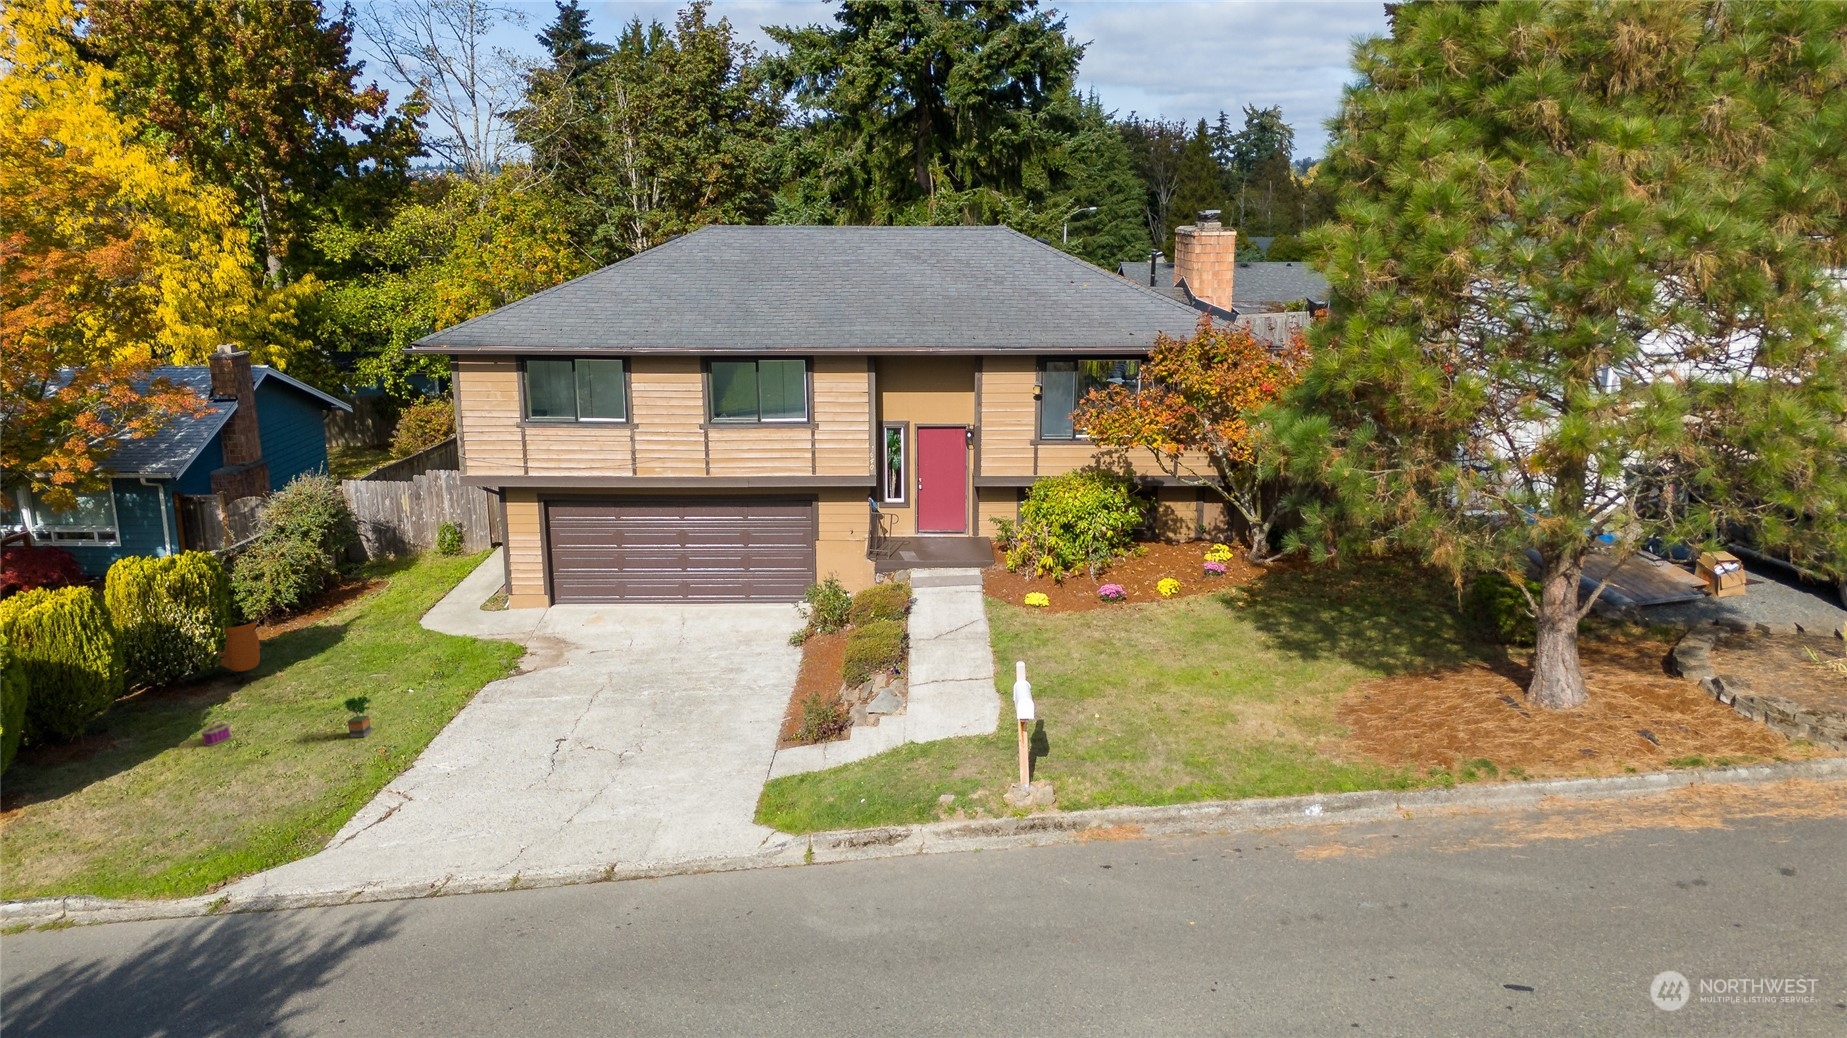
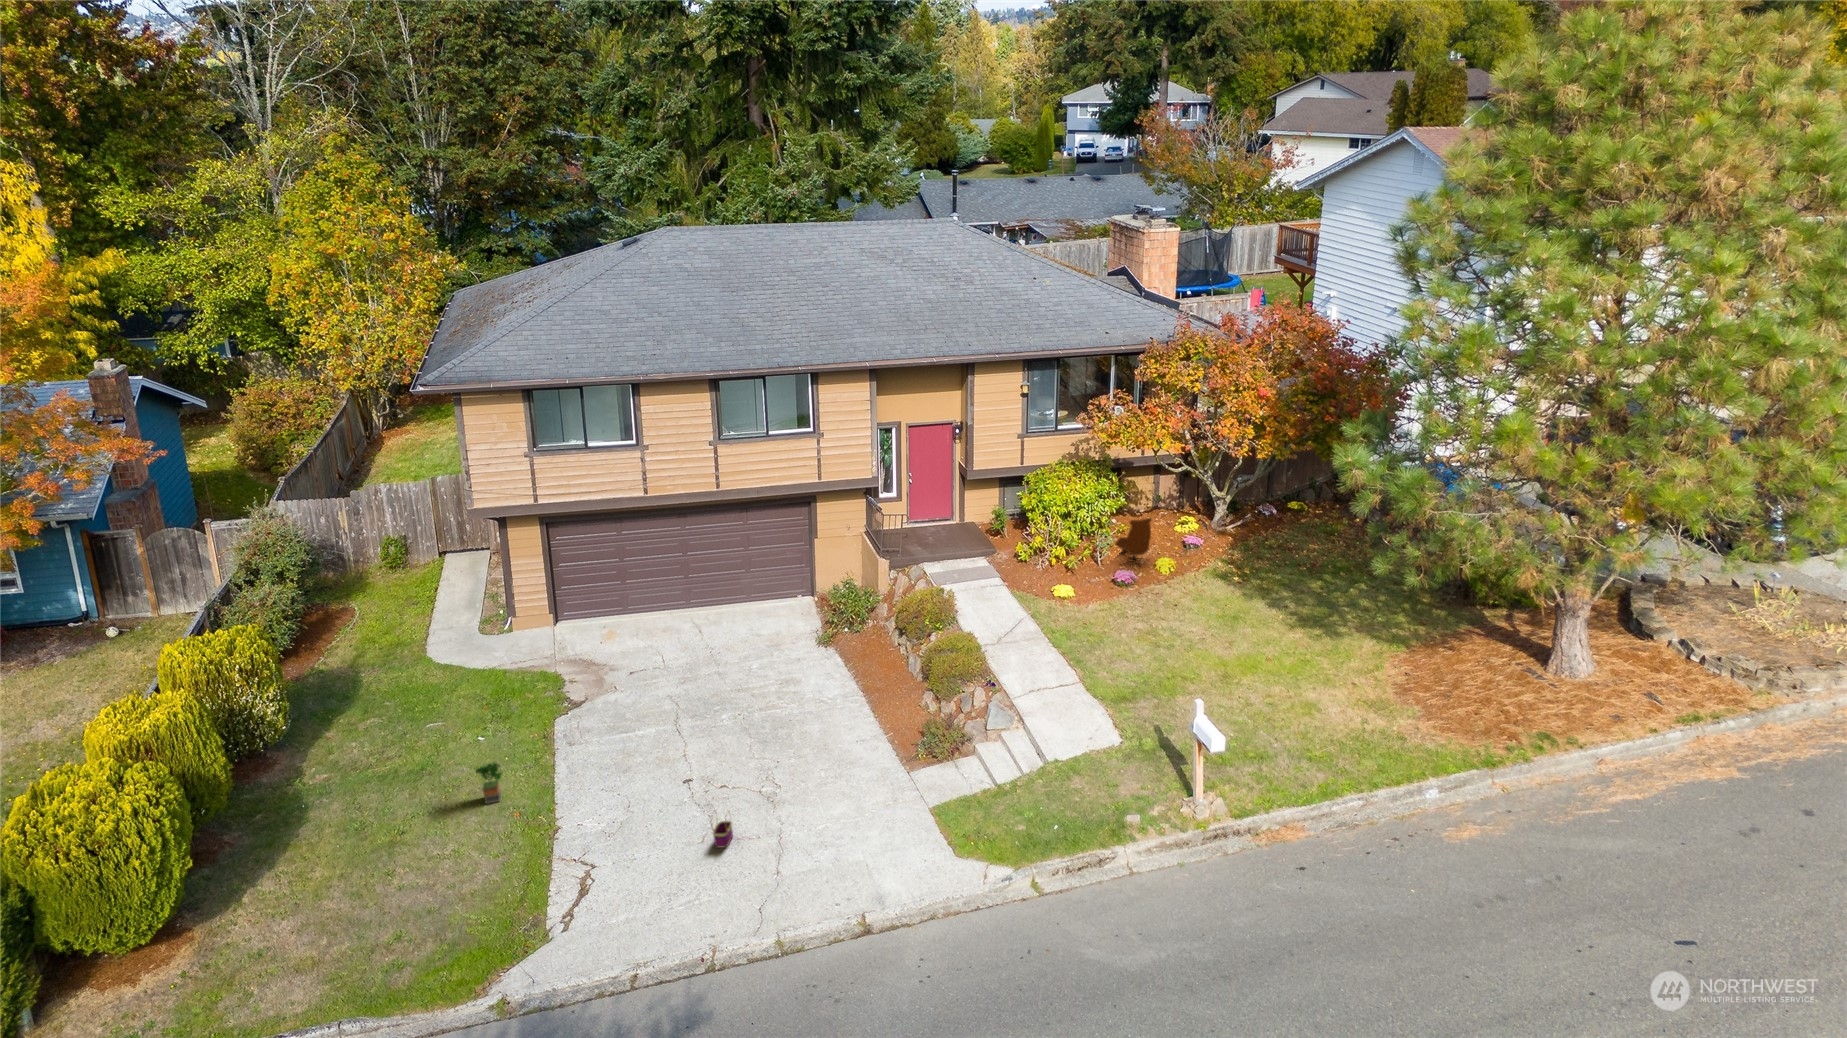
lounge chair: present [218,622,266,687] -> present [1115,518,1152,565]
basket: present [201,712,231,746] -> present [713,816,733,848]

